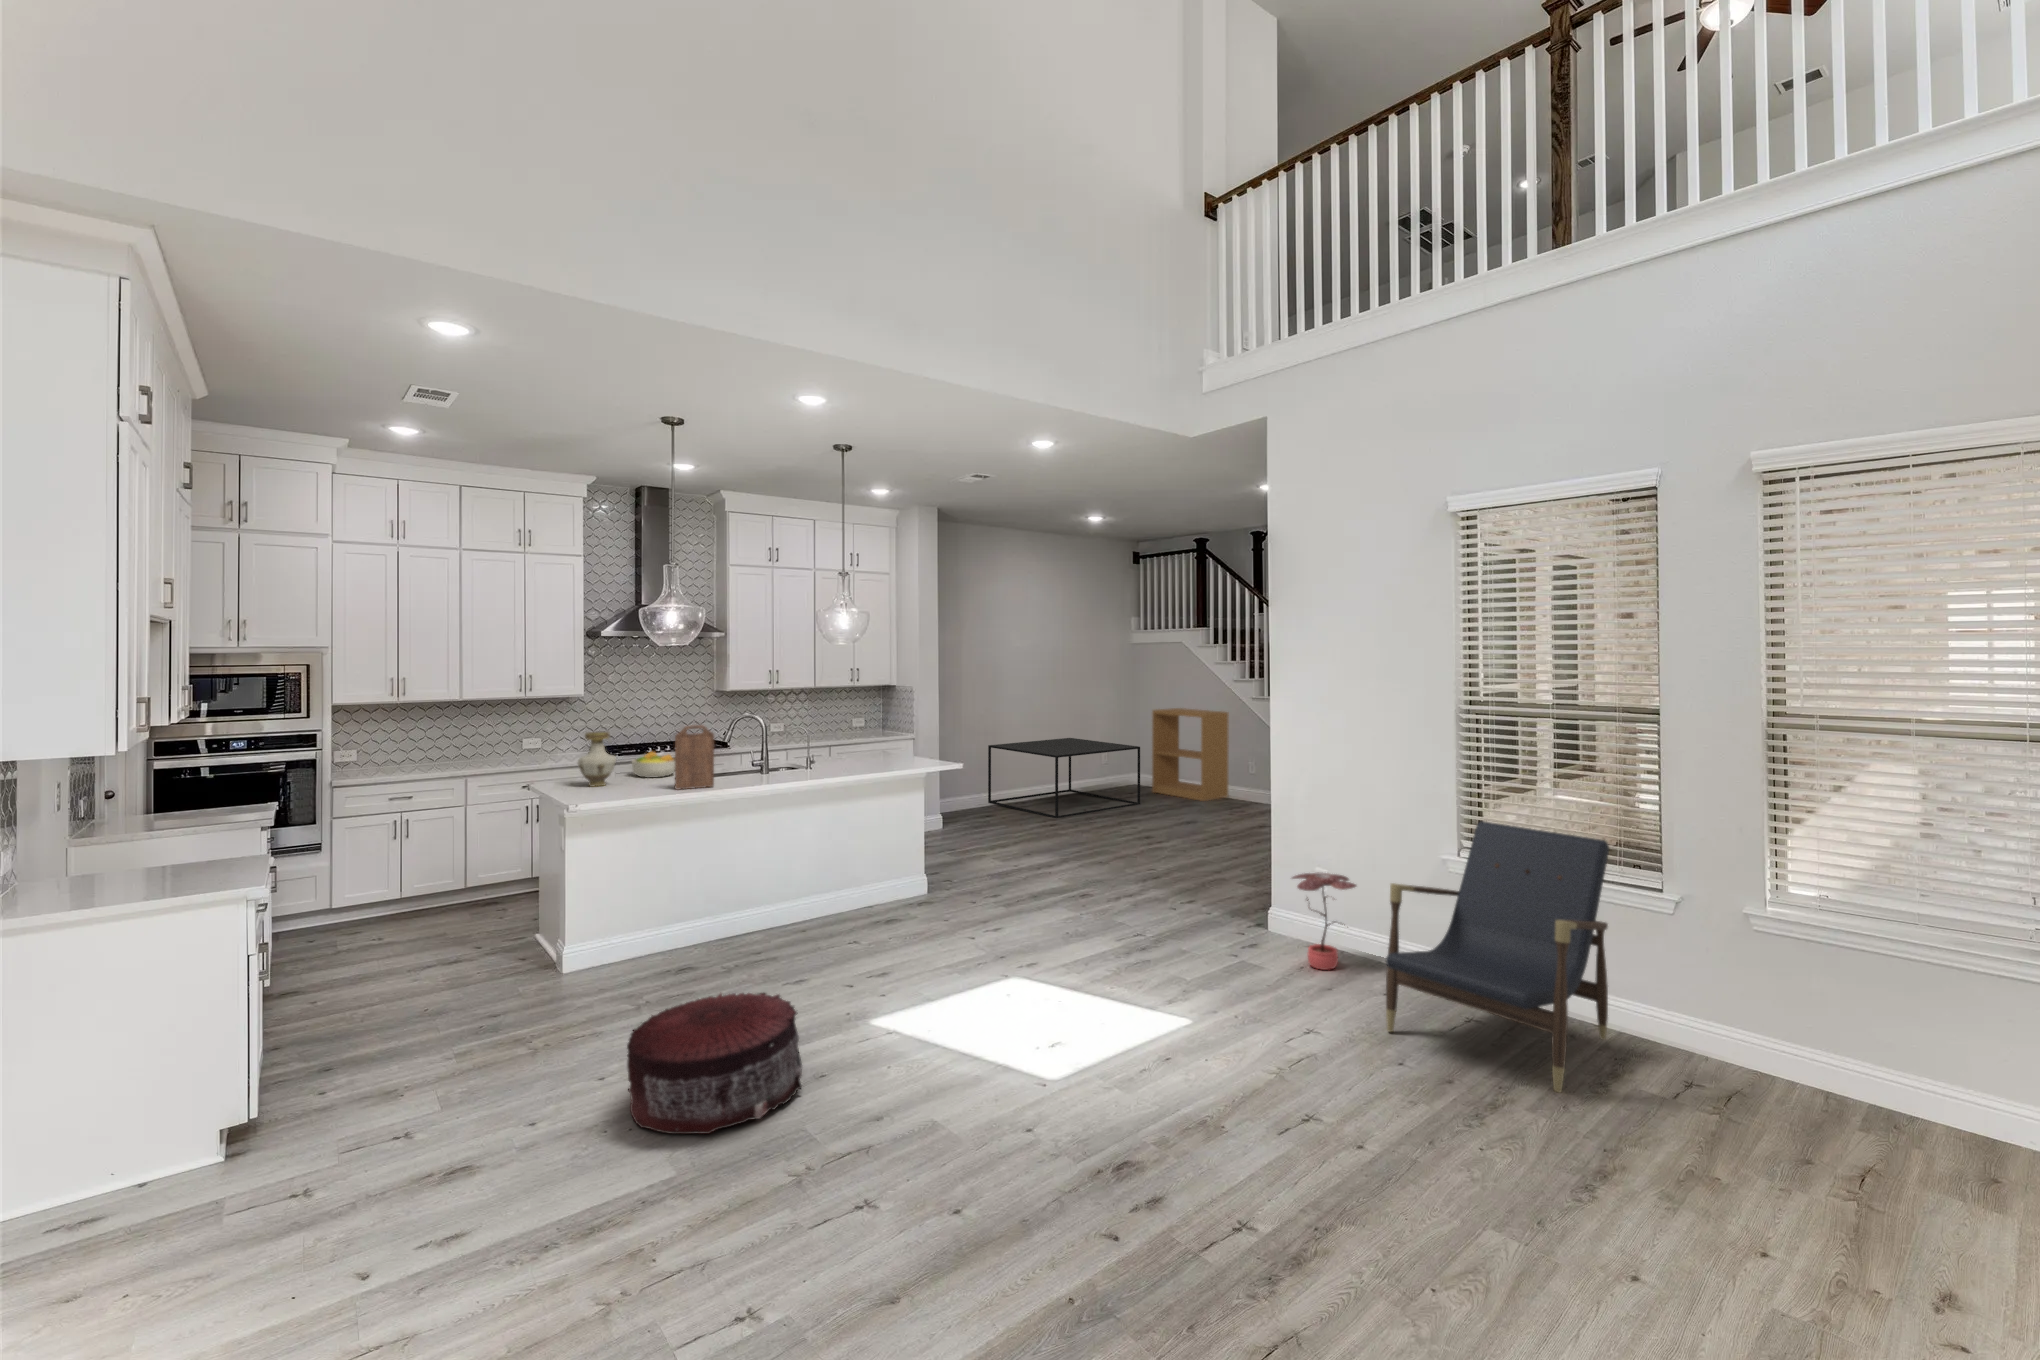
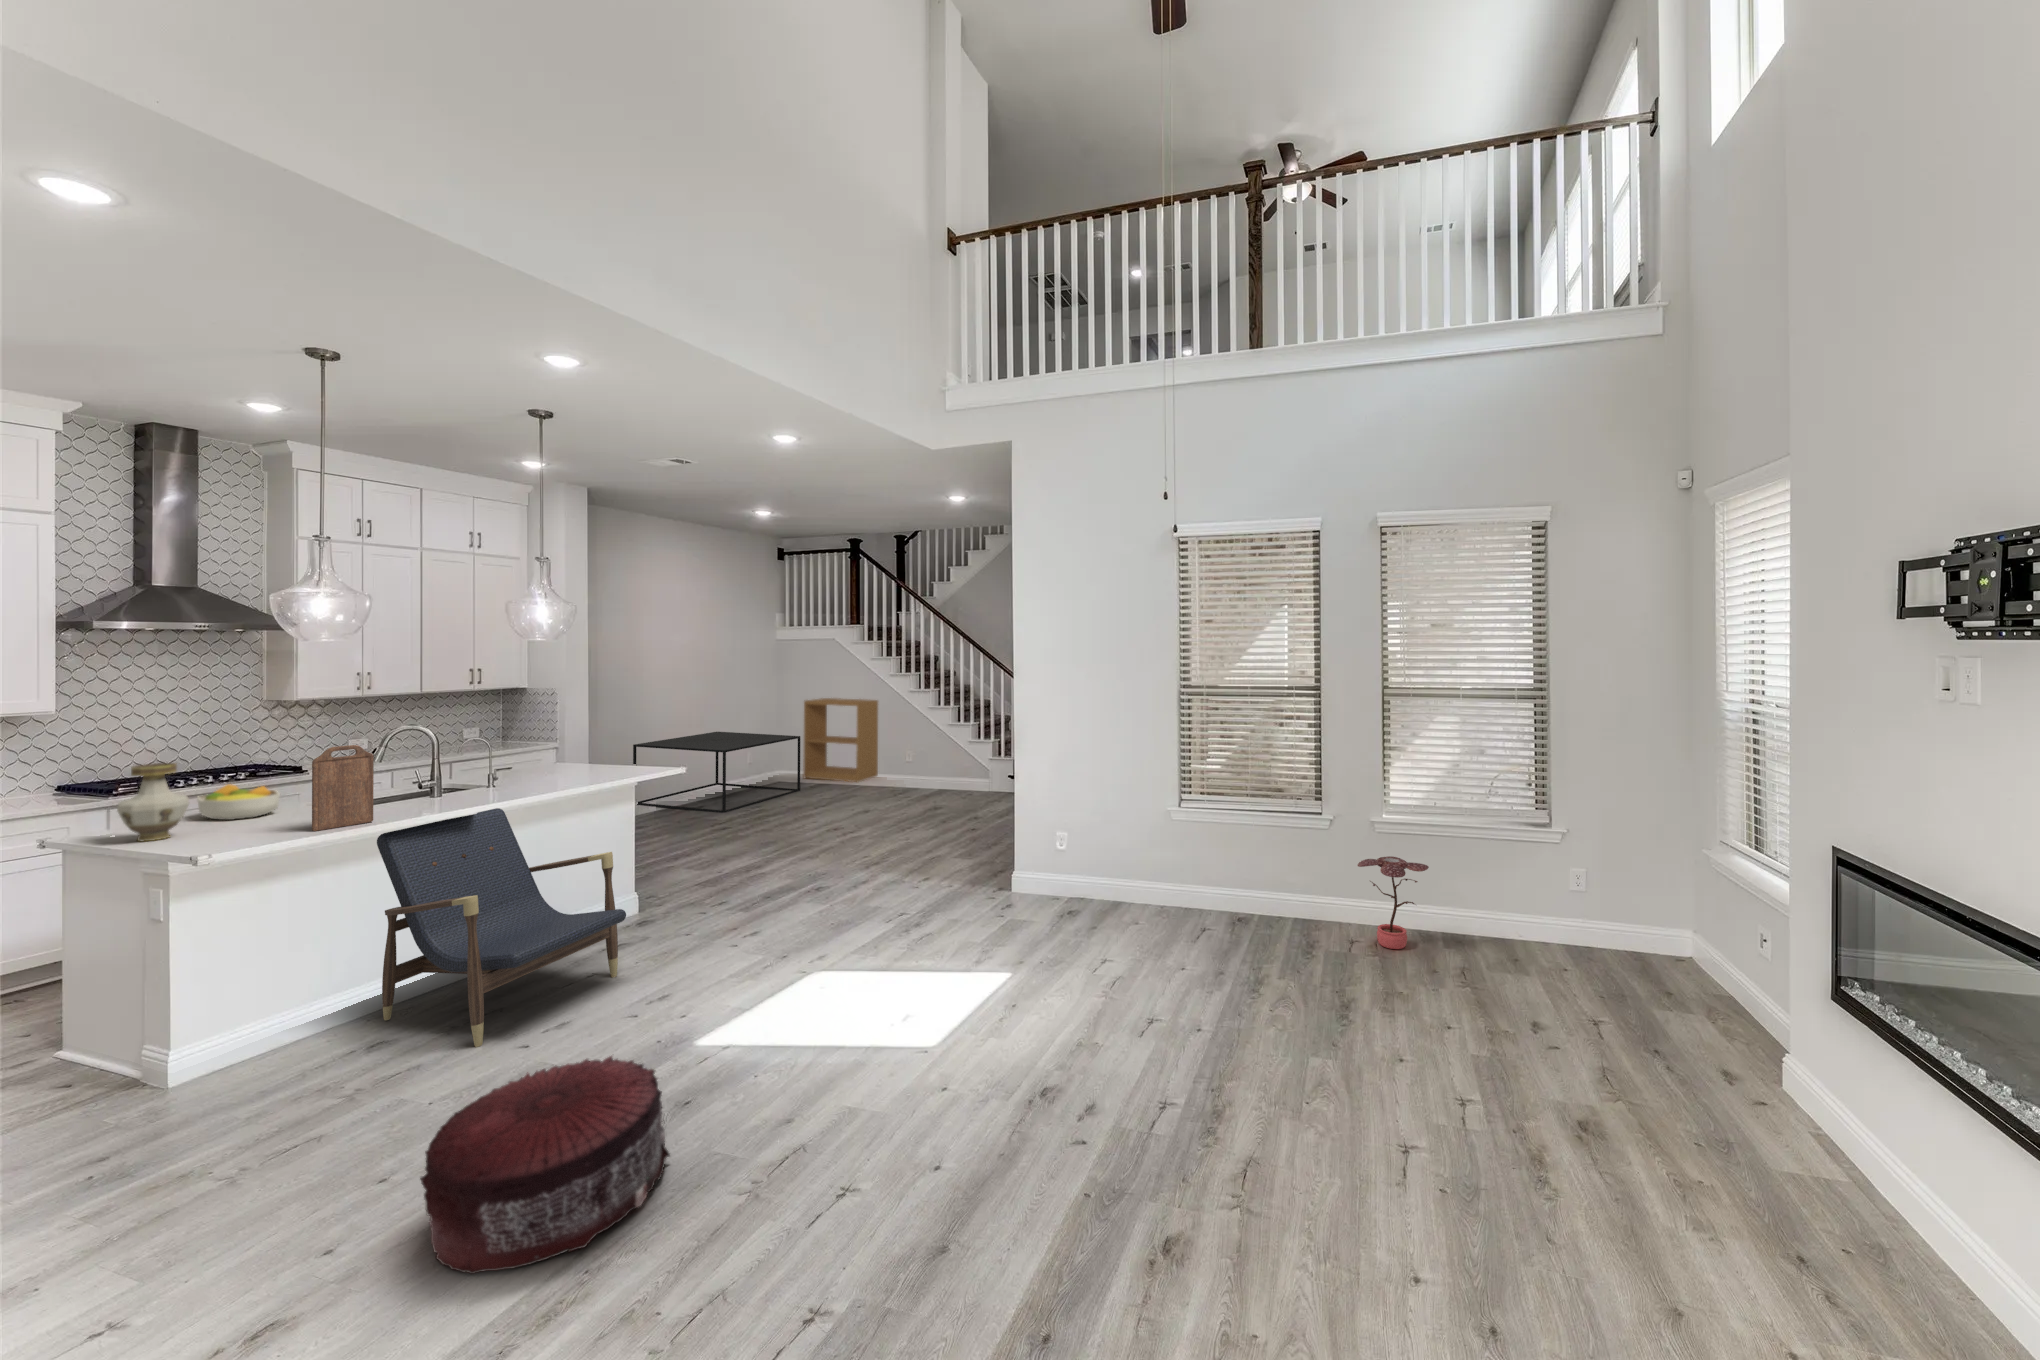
lounge chair: present [1386,821,1609,1093] -> present [377,808,626,1047]
potted plant: present [1292,873,1356,970] -> present [1358,856,1429,949]

